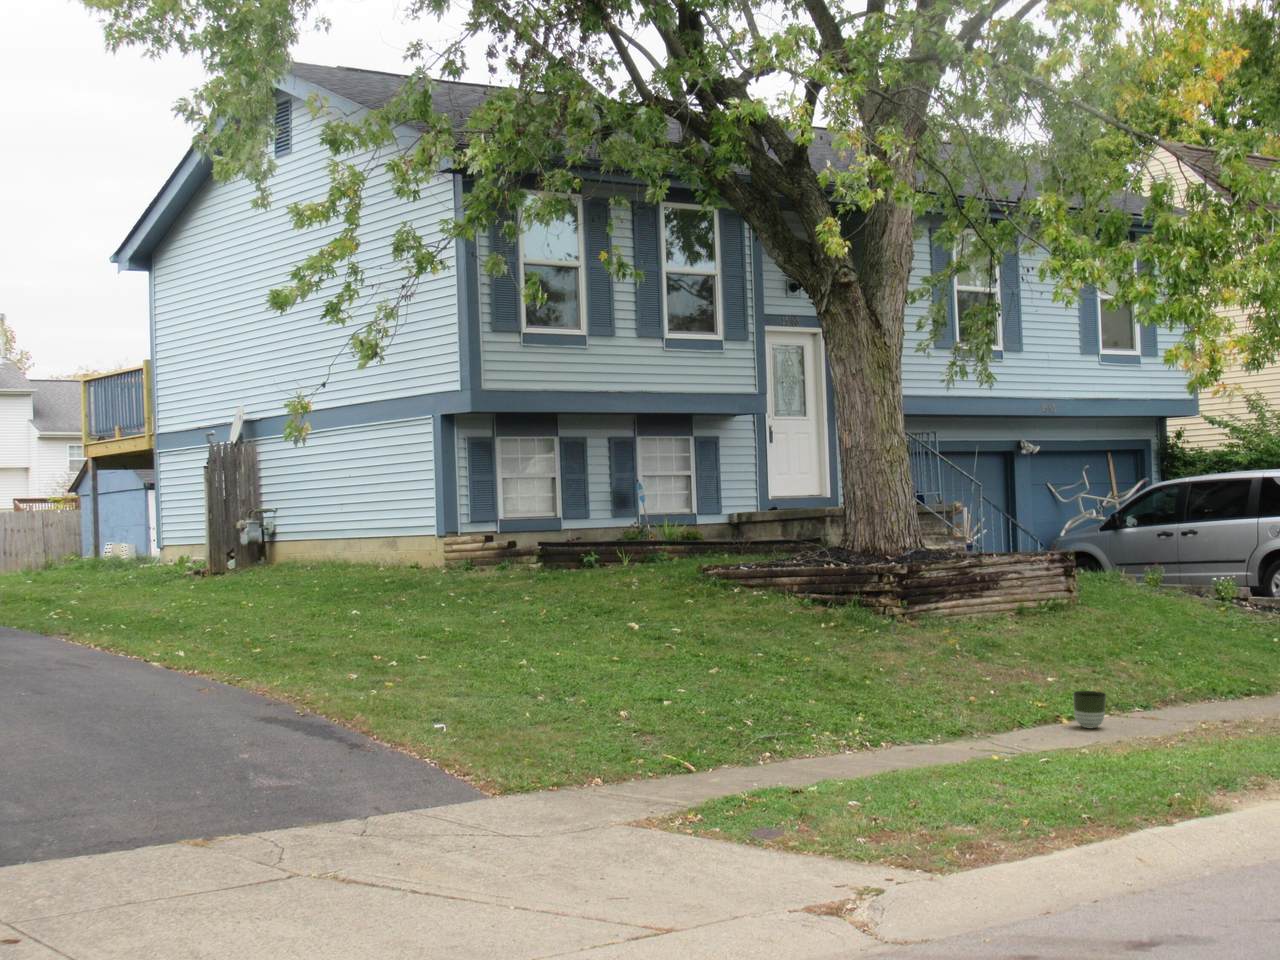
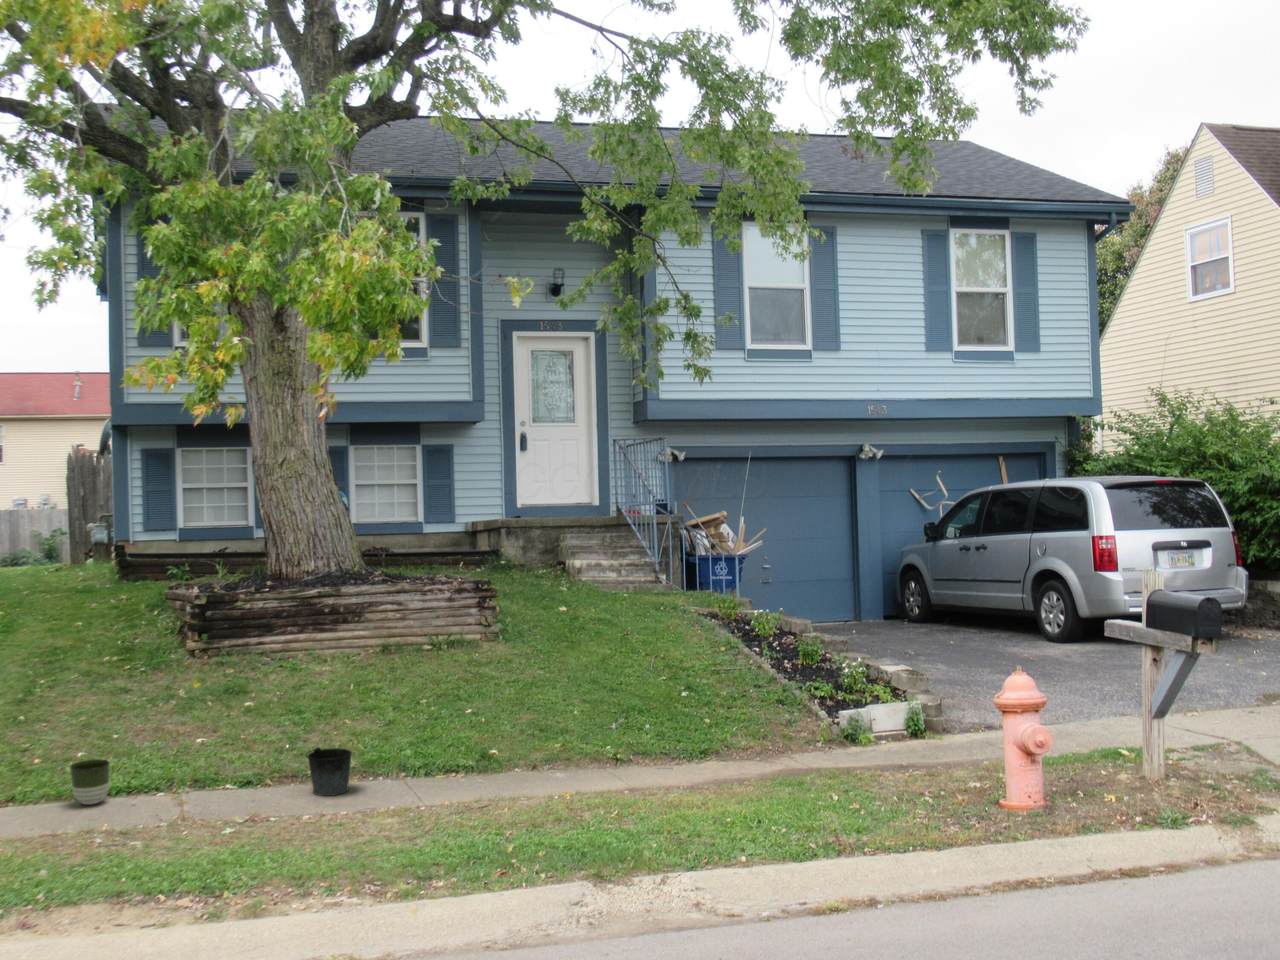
bucket: none [1200,676,1245,713] -> present [306,747,352,796]

